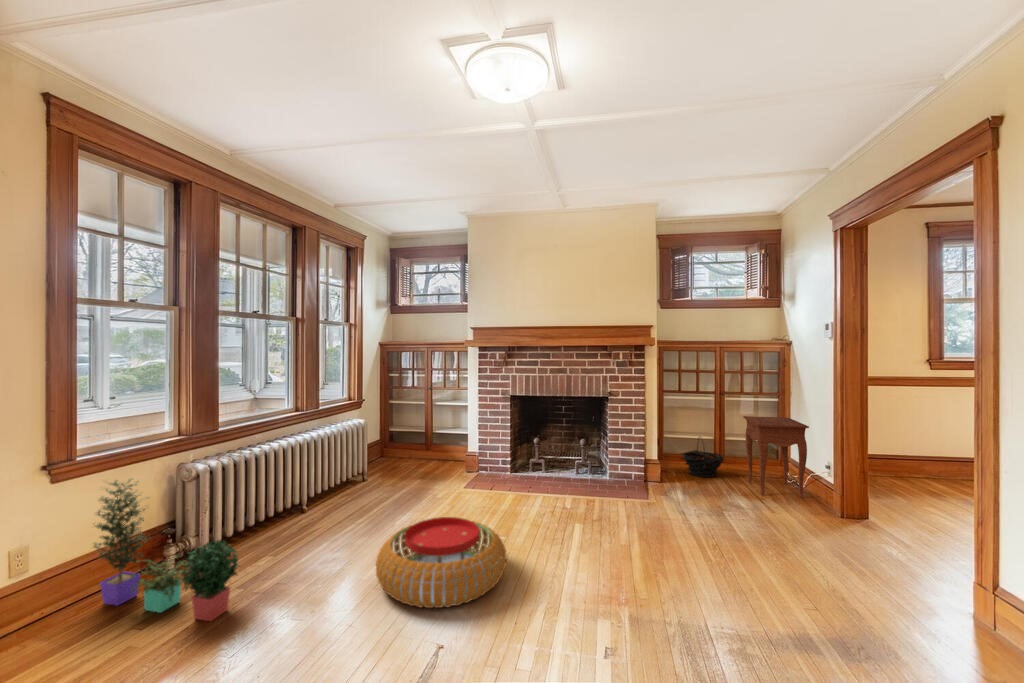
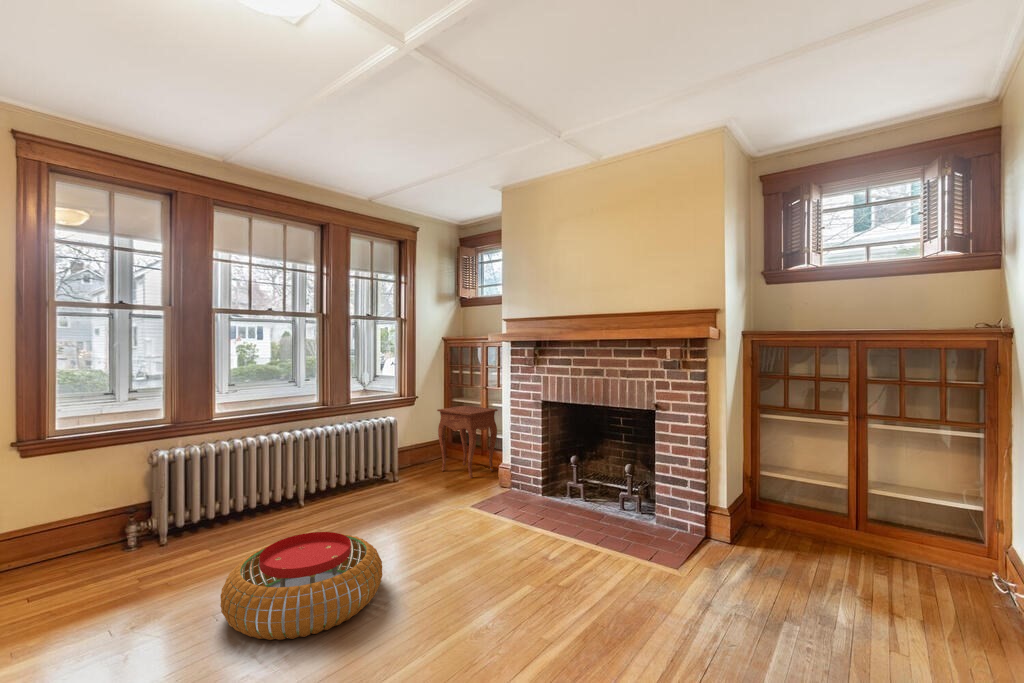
side table: present [743,416,809,498] -> present [437,406,498,478]
basket: present [680,444,724,478] -> none [781,481,859,549]
potted plant: present [93,478,238,621] -> none [73,449,145,588]

